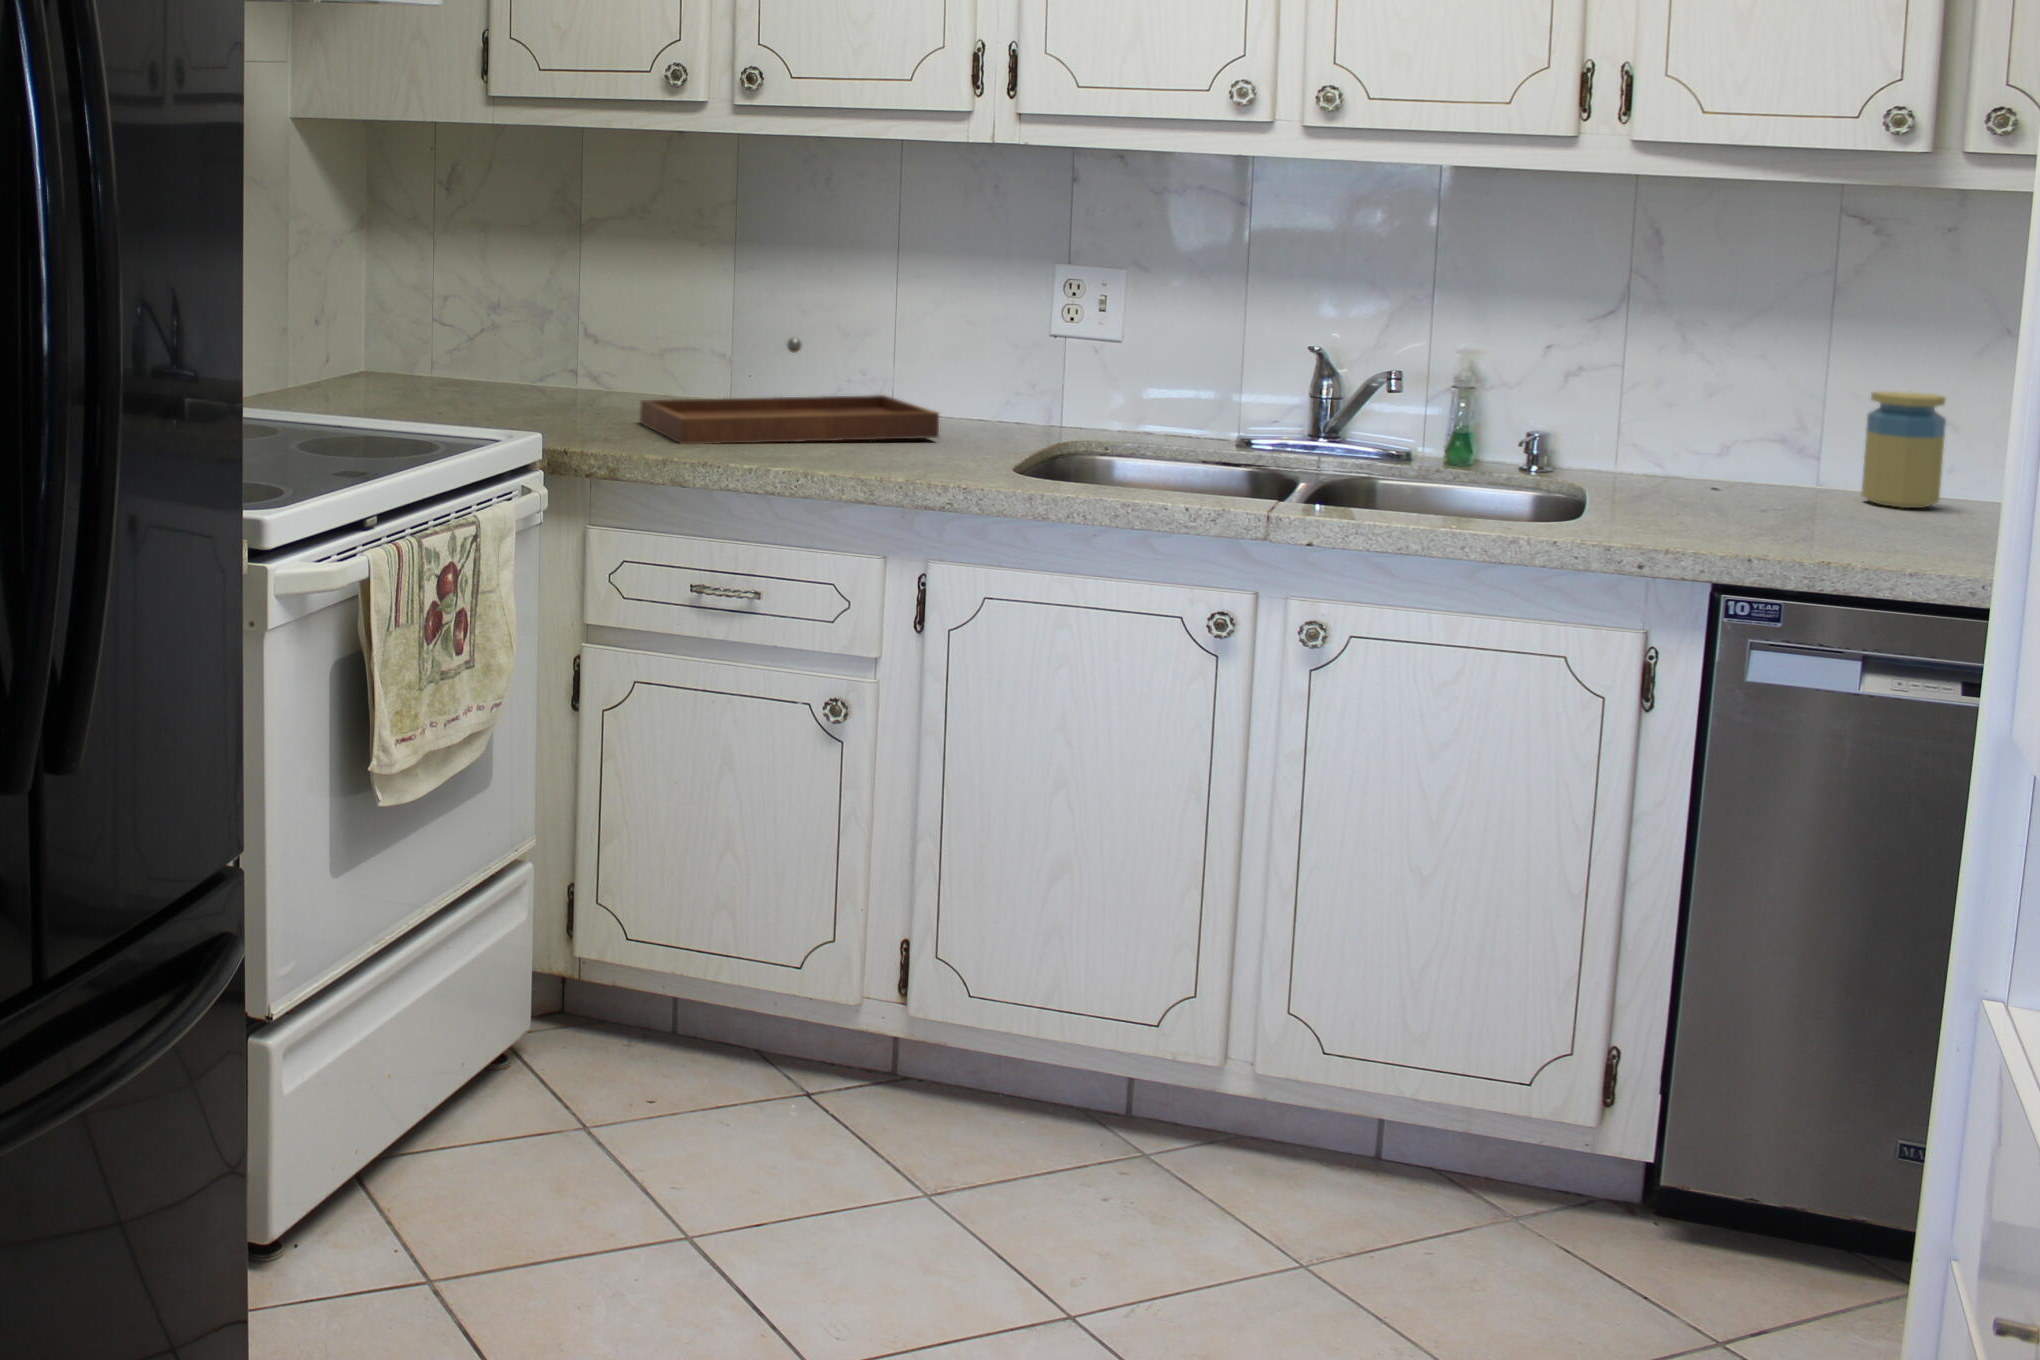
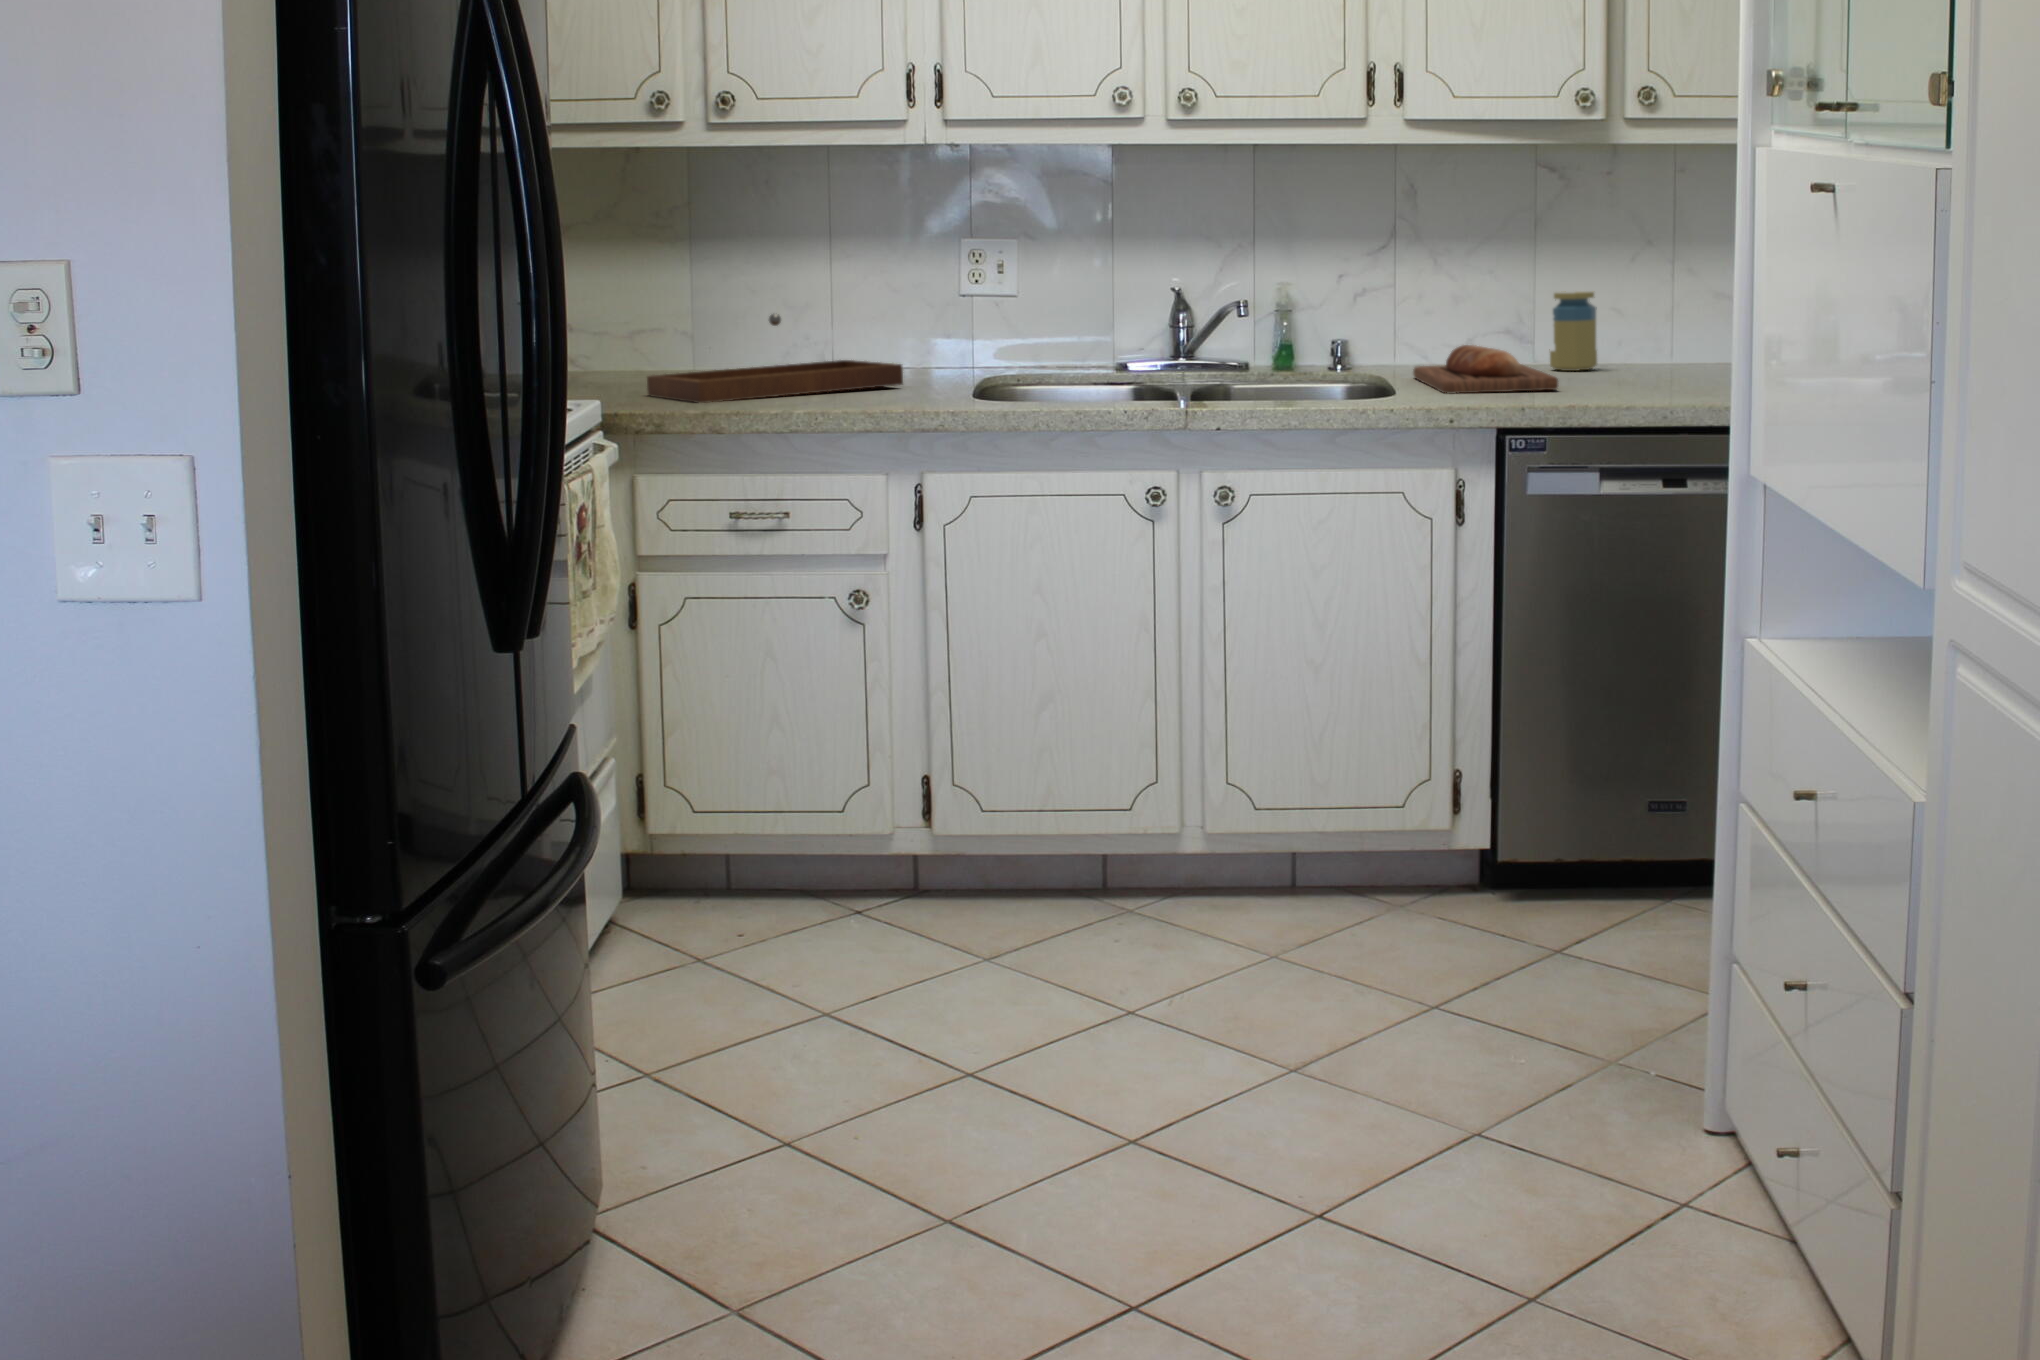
bread loaf: none [1636,462,1845,552] -> present [1413,345,1558,394]

